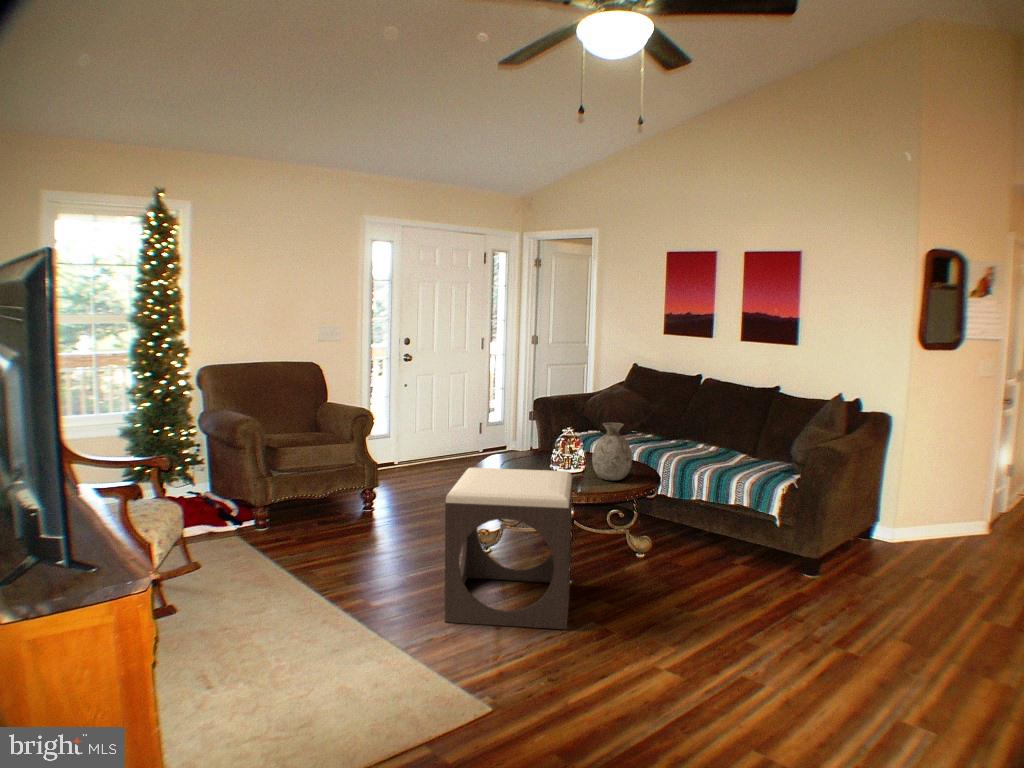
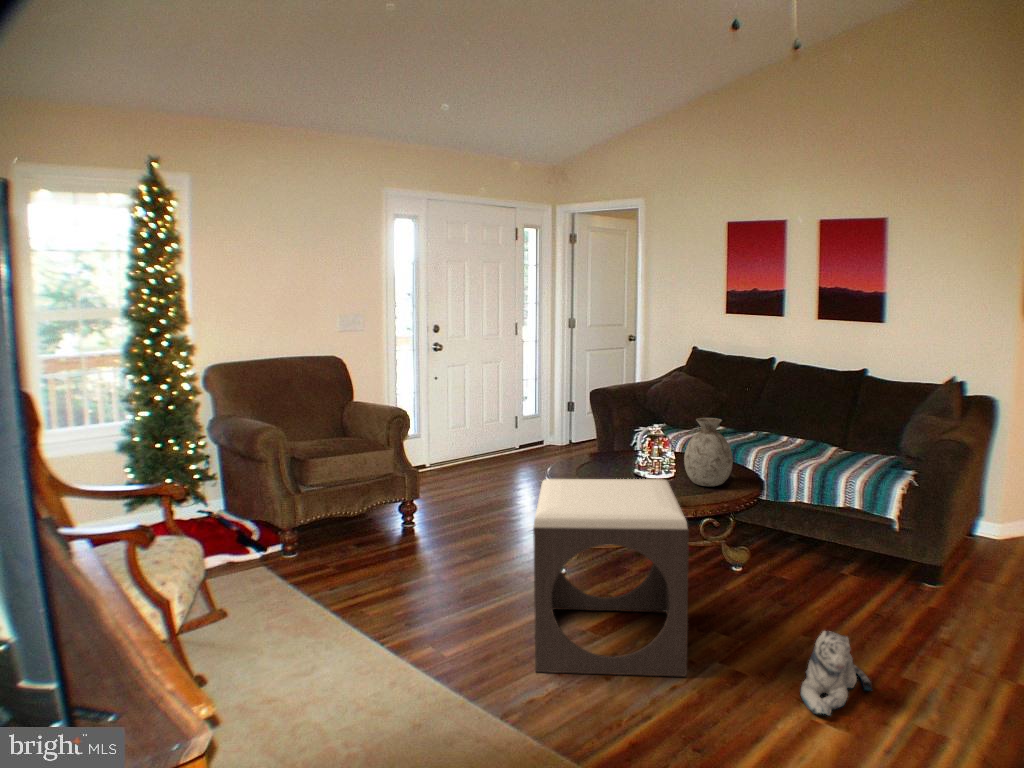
plush toy: none [653,594,714,660] -> present [800,631,872,715]

